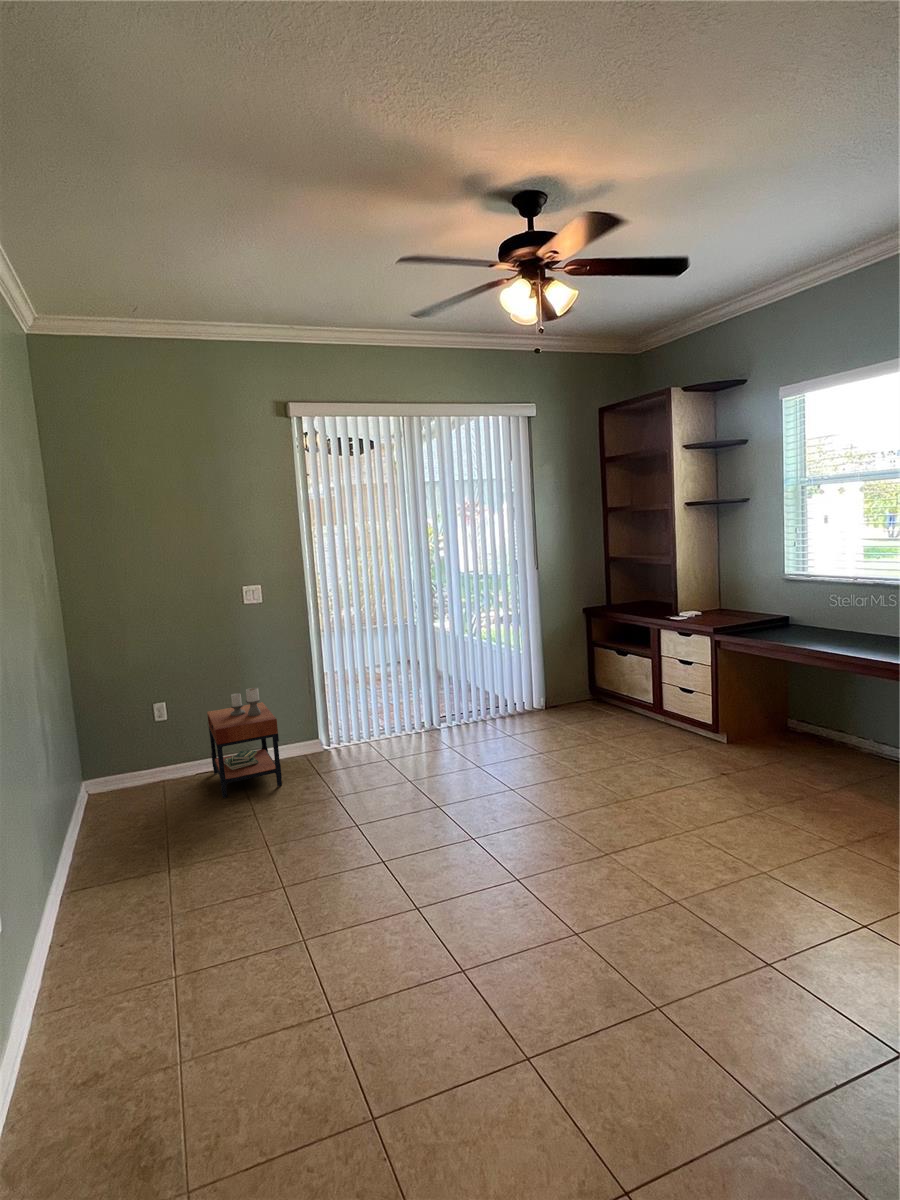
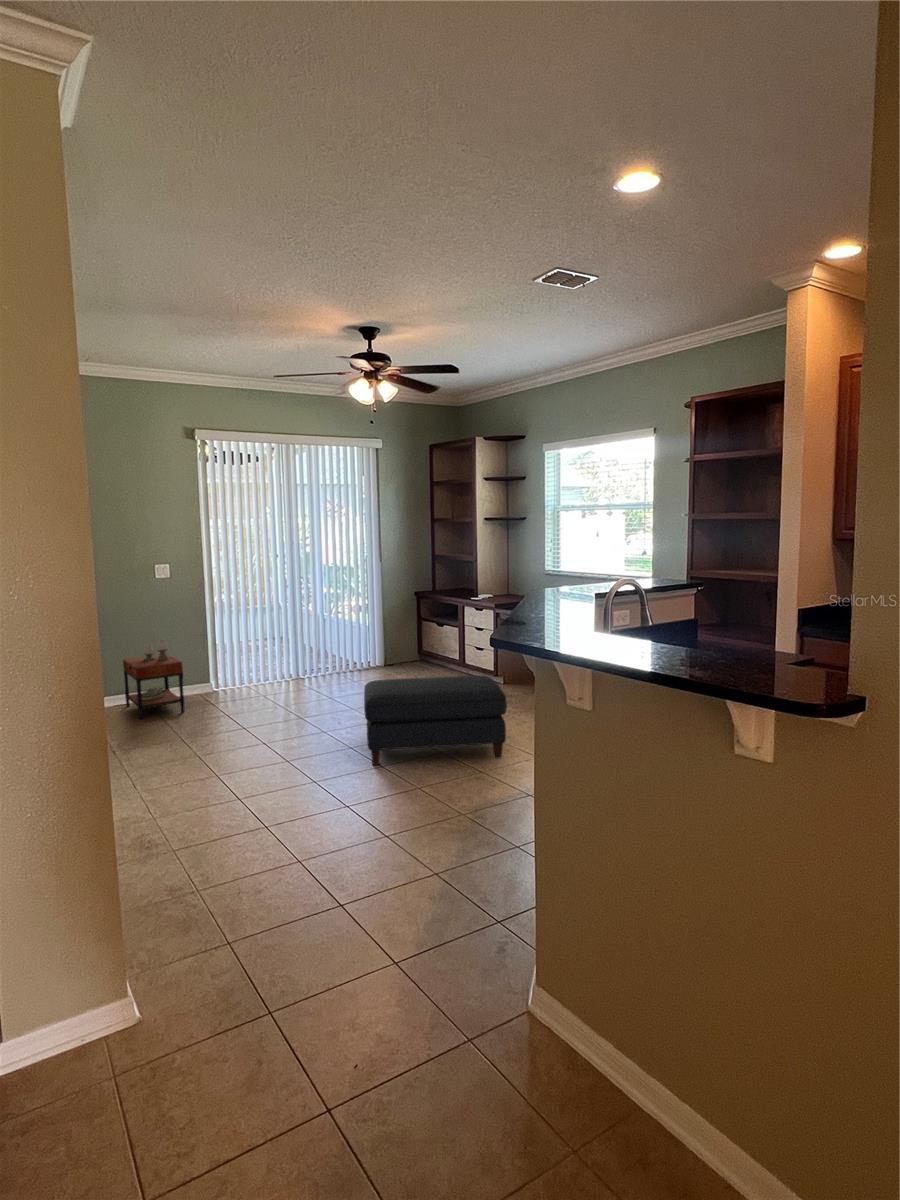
ottoman: none [531,761,795,928] -> present [364,676,507,765]

